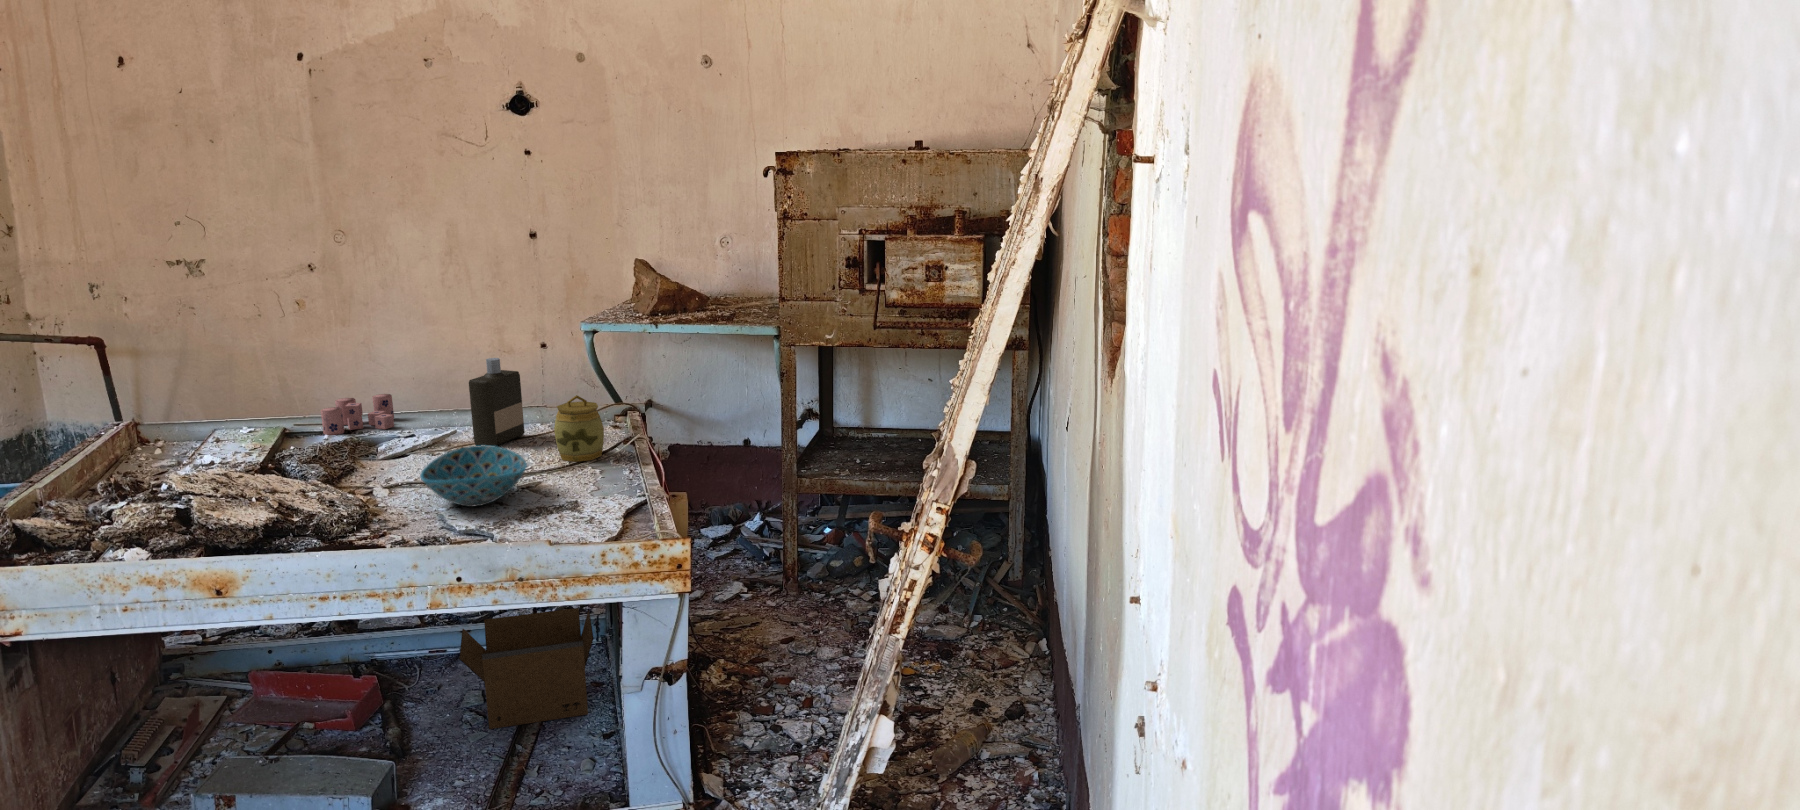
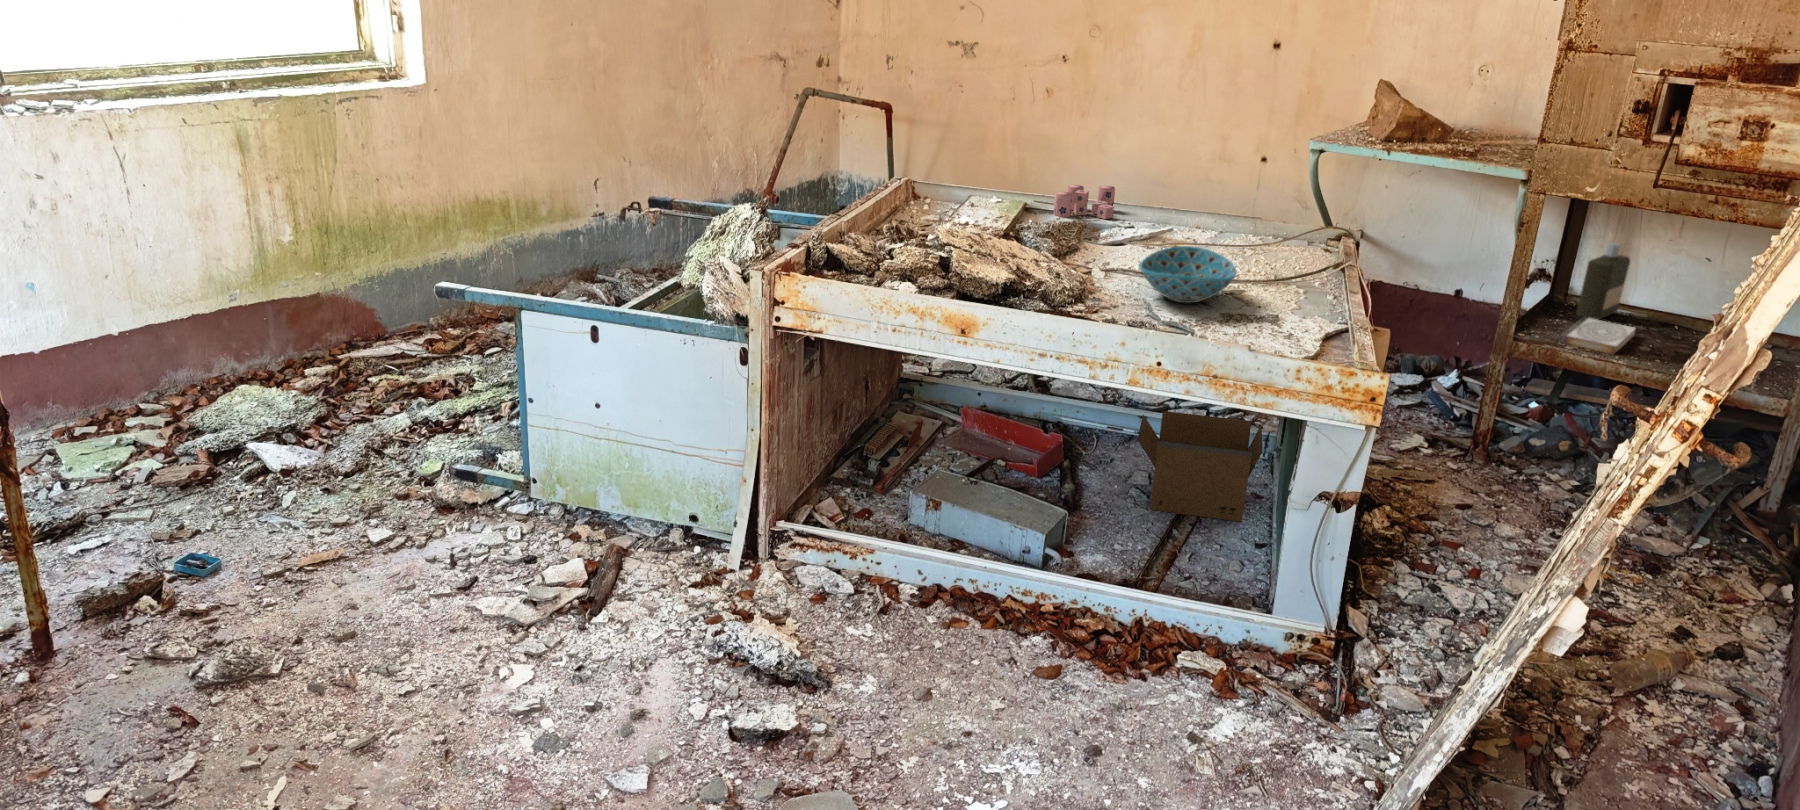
bottle: present [469,358,525,446] -> present [1576,242,1630,320]
jar: present [554,395,604,462] -> none [1264,212,1315,279]
book: none [833,447,890,476] -> present [1559,317,1636,354]

